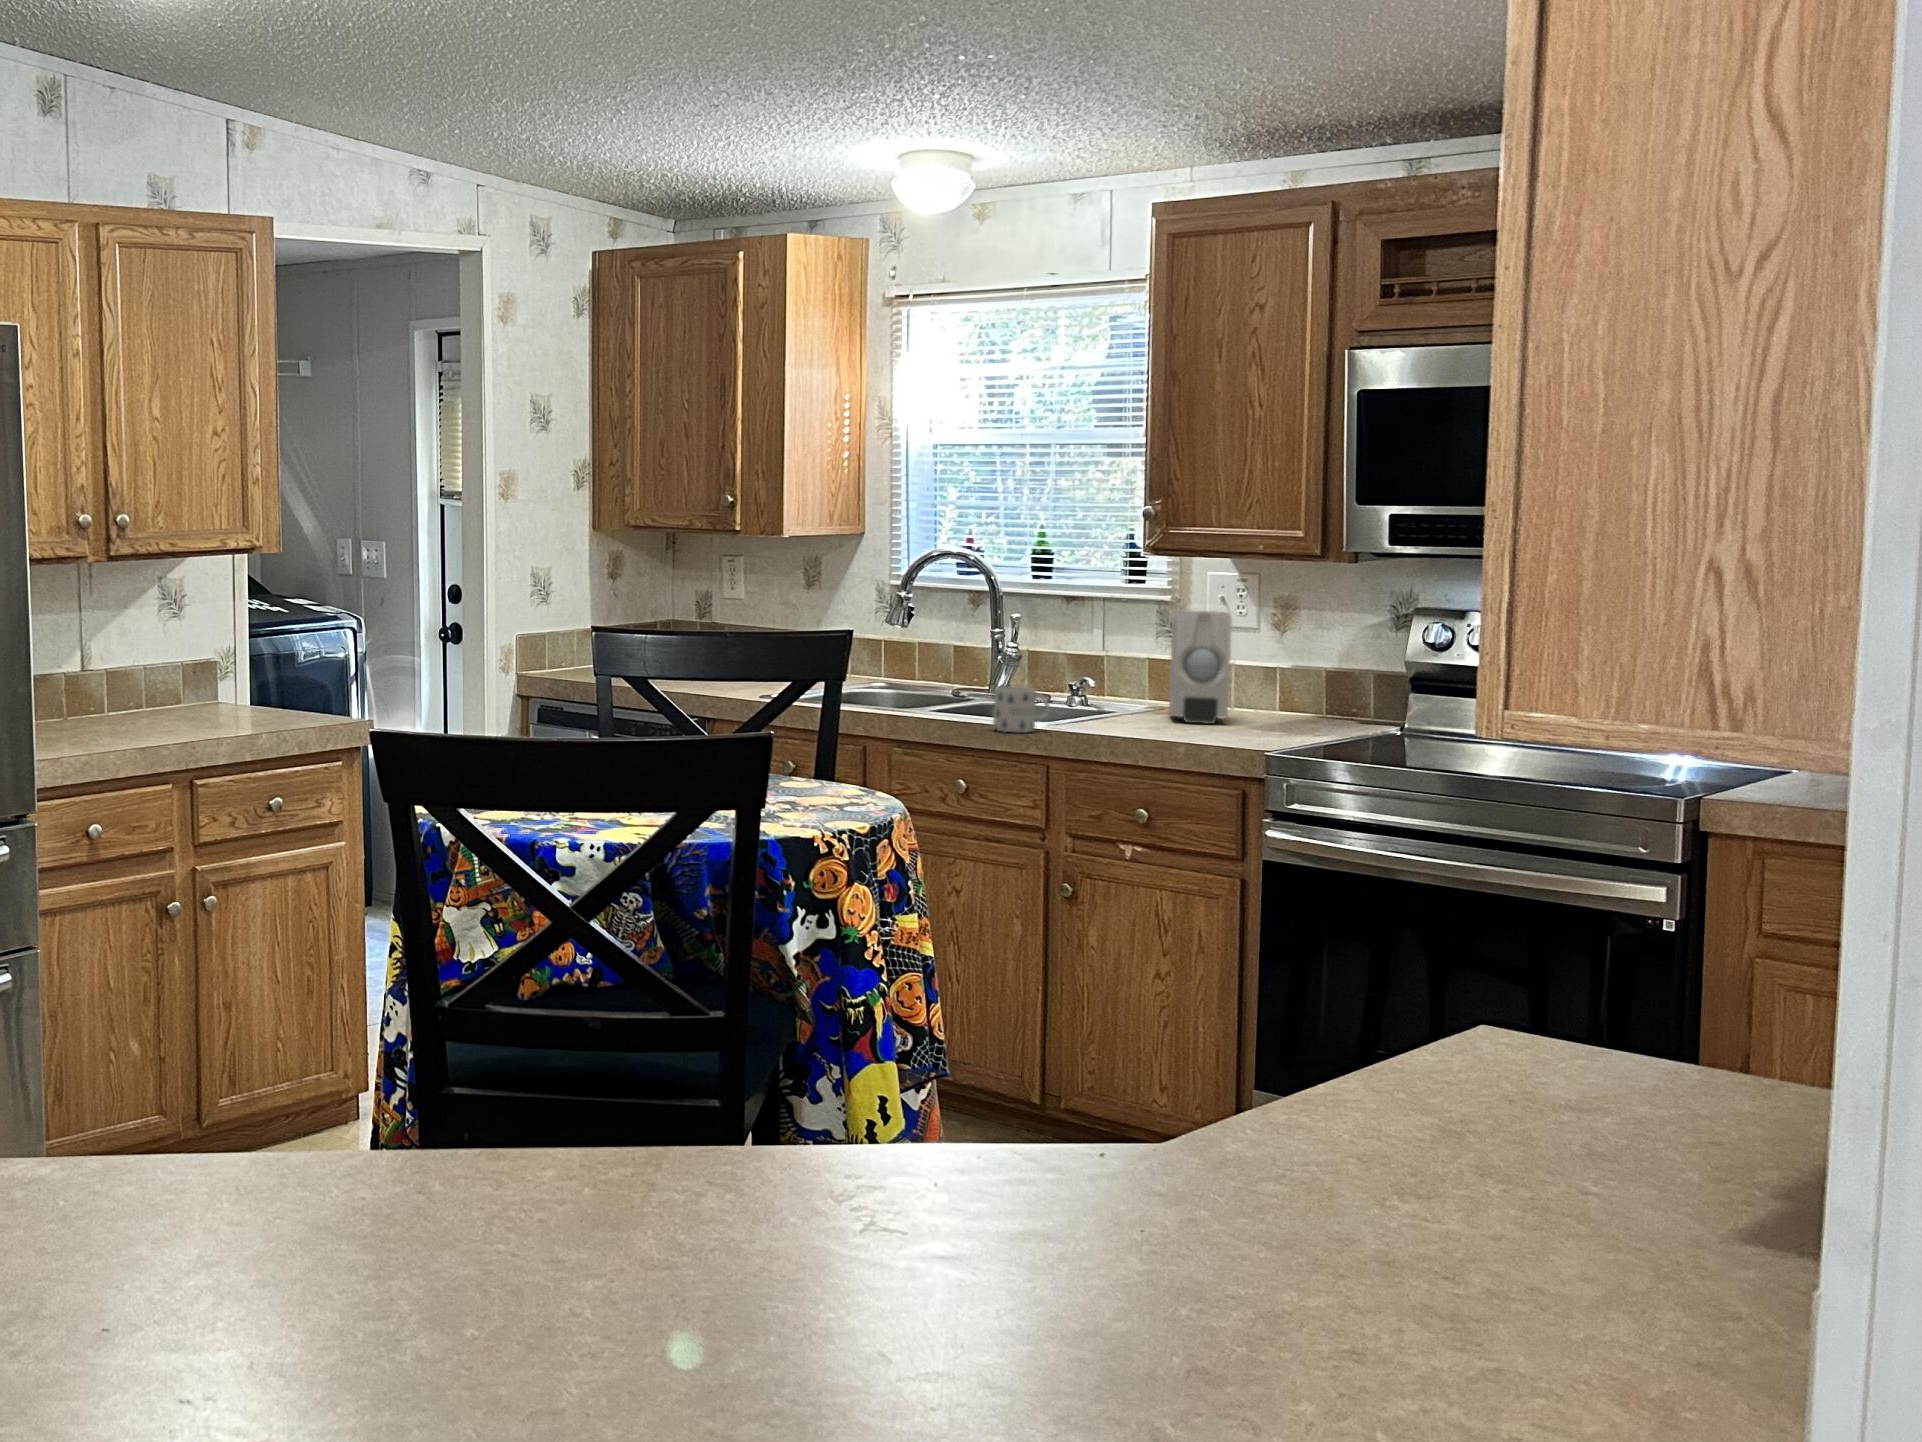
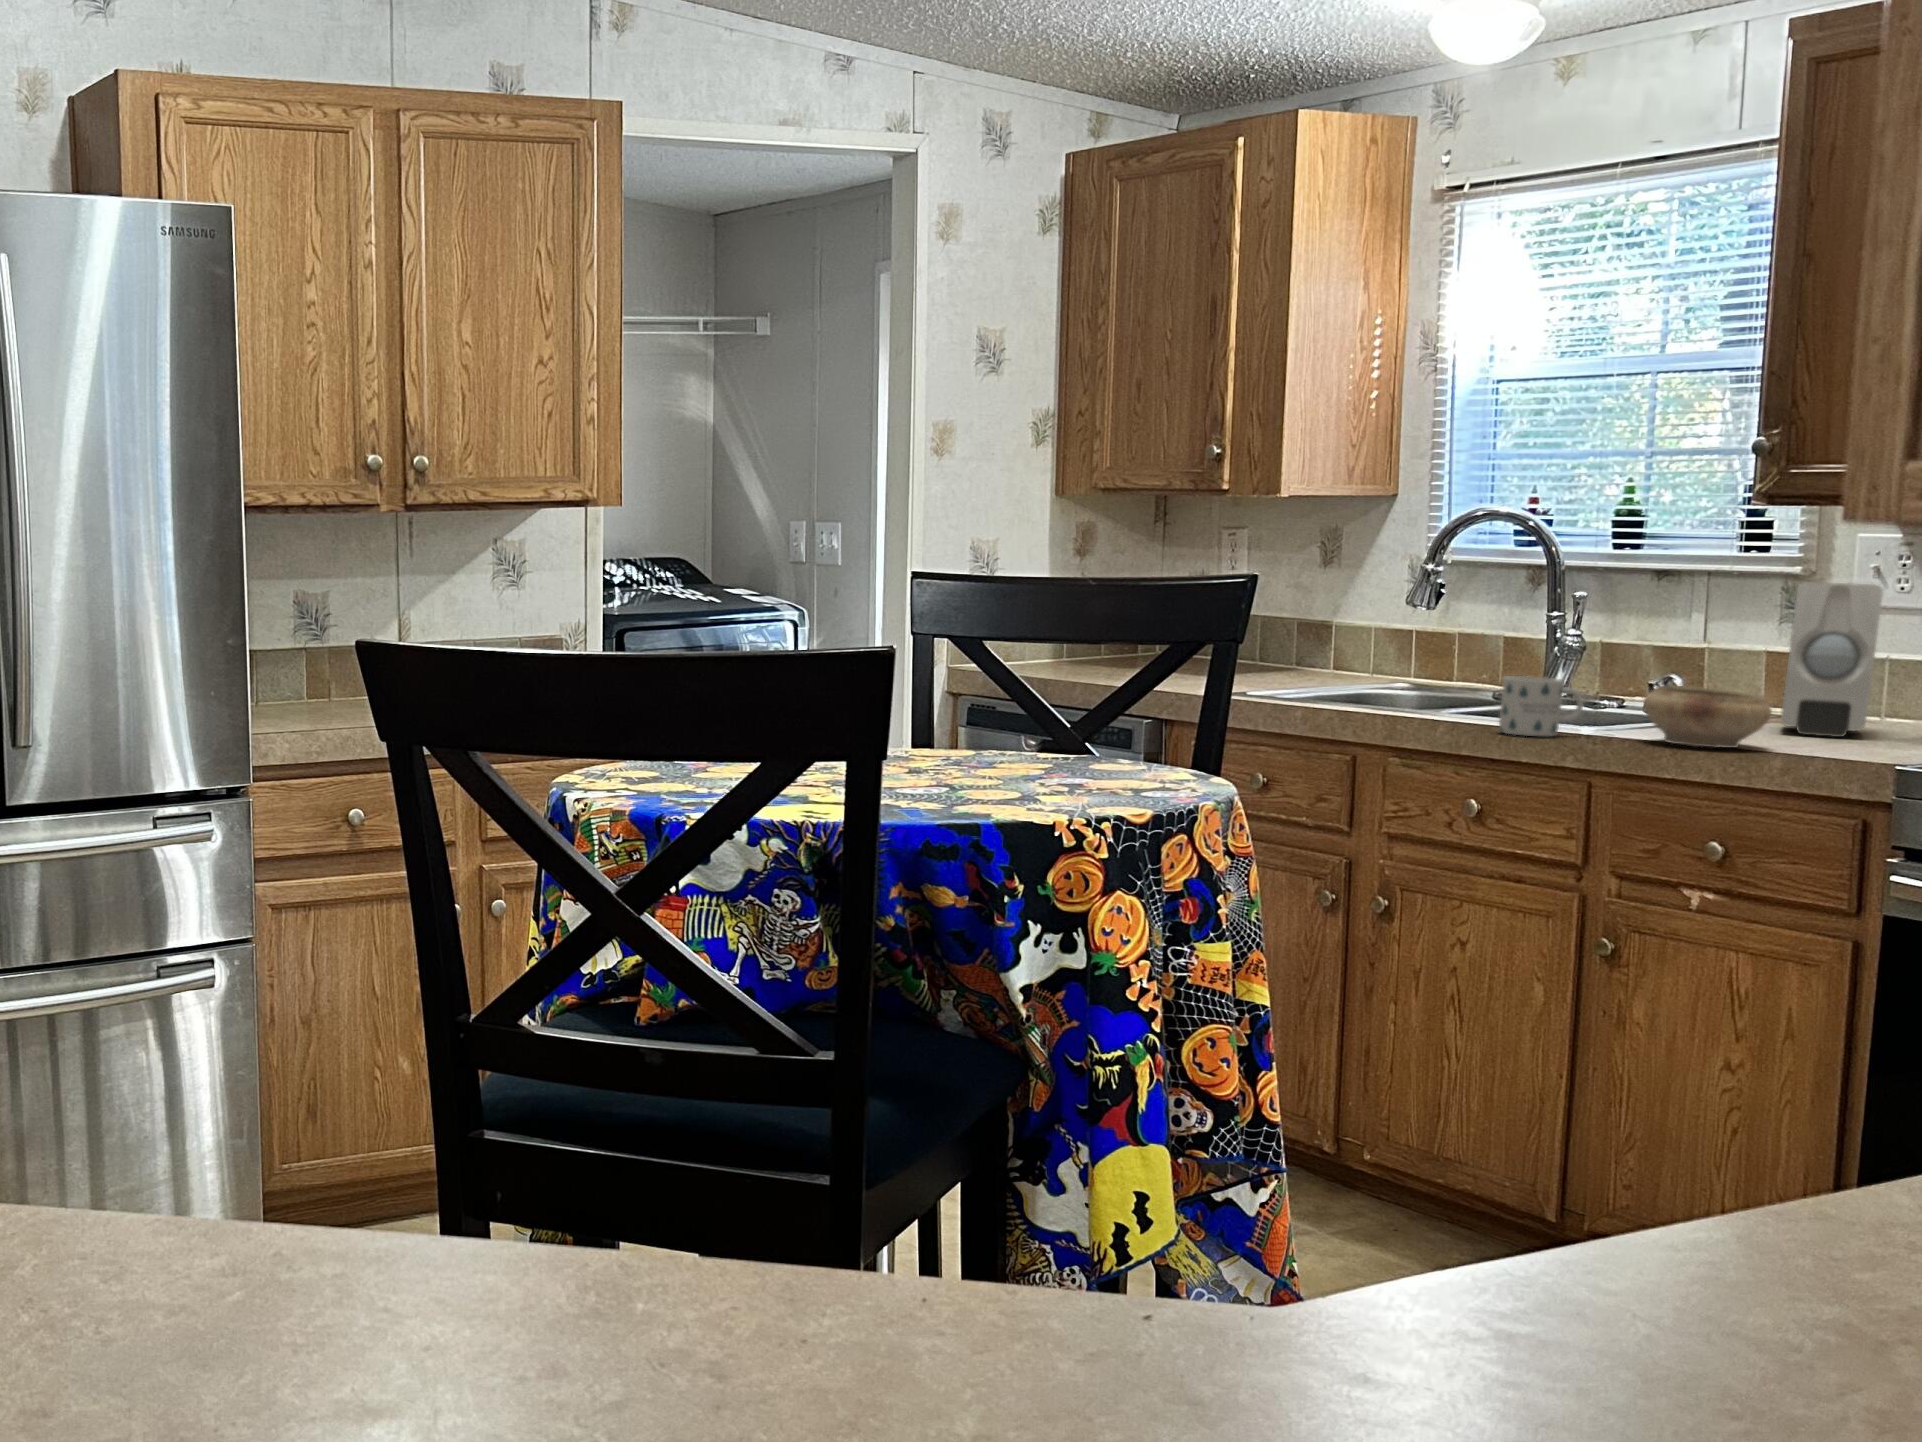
ceramic bowl: none [1091,691,1177,737] -> present [1643,686,1772,748]

